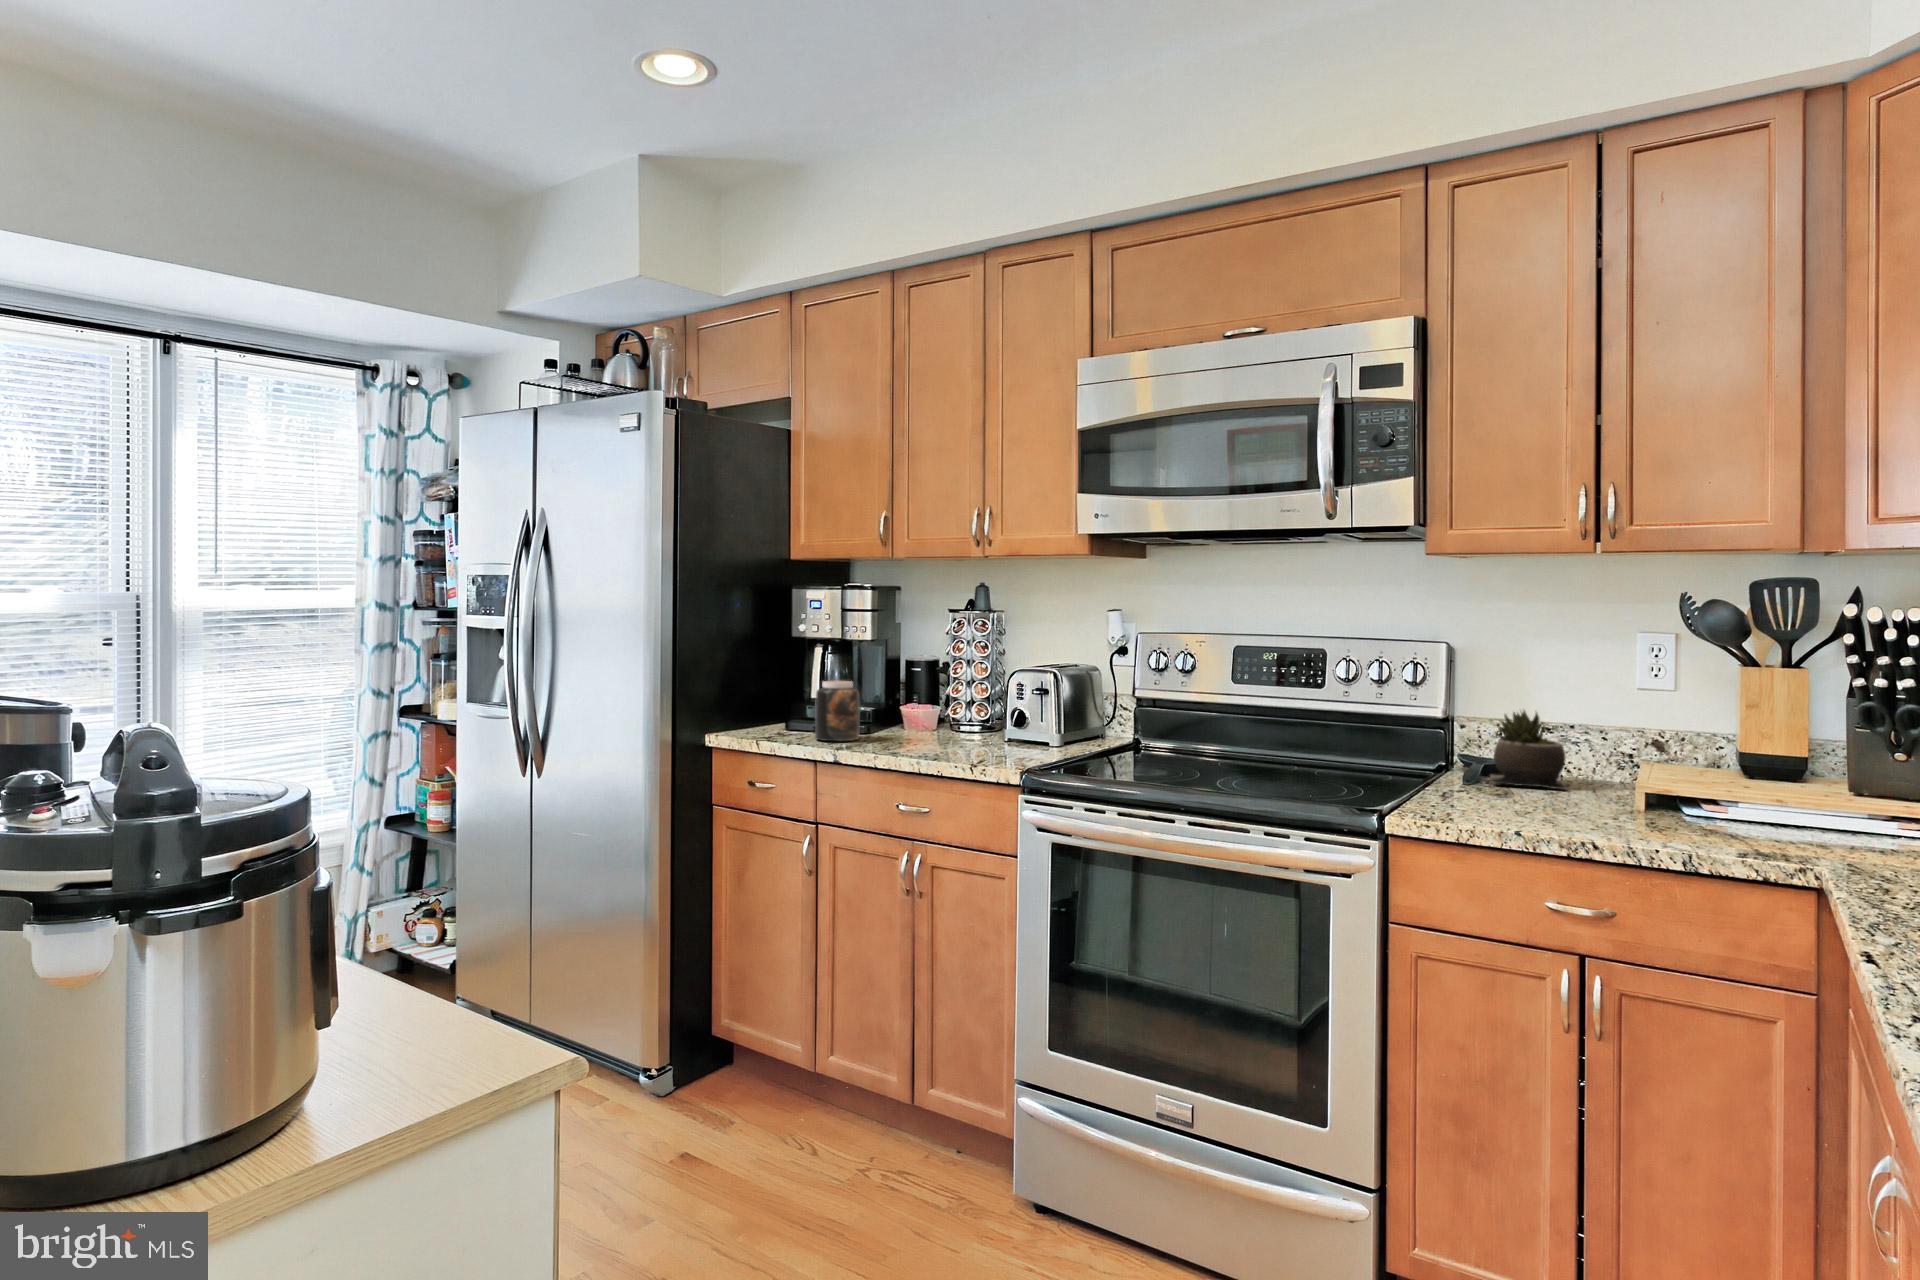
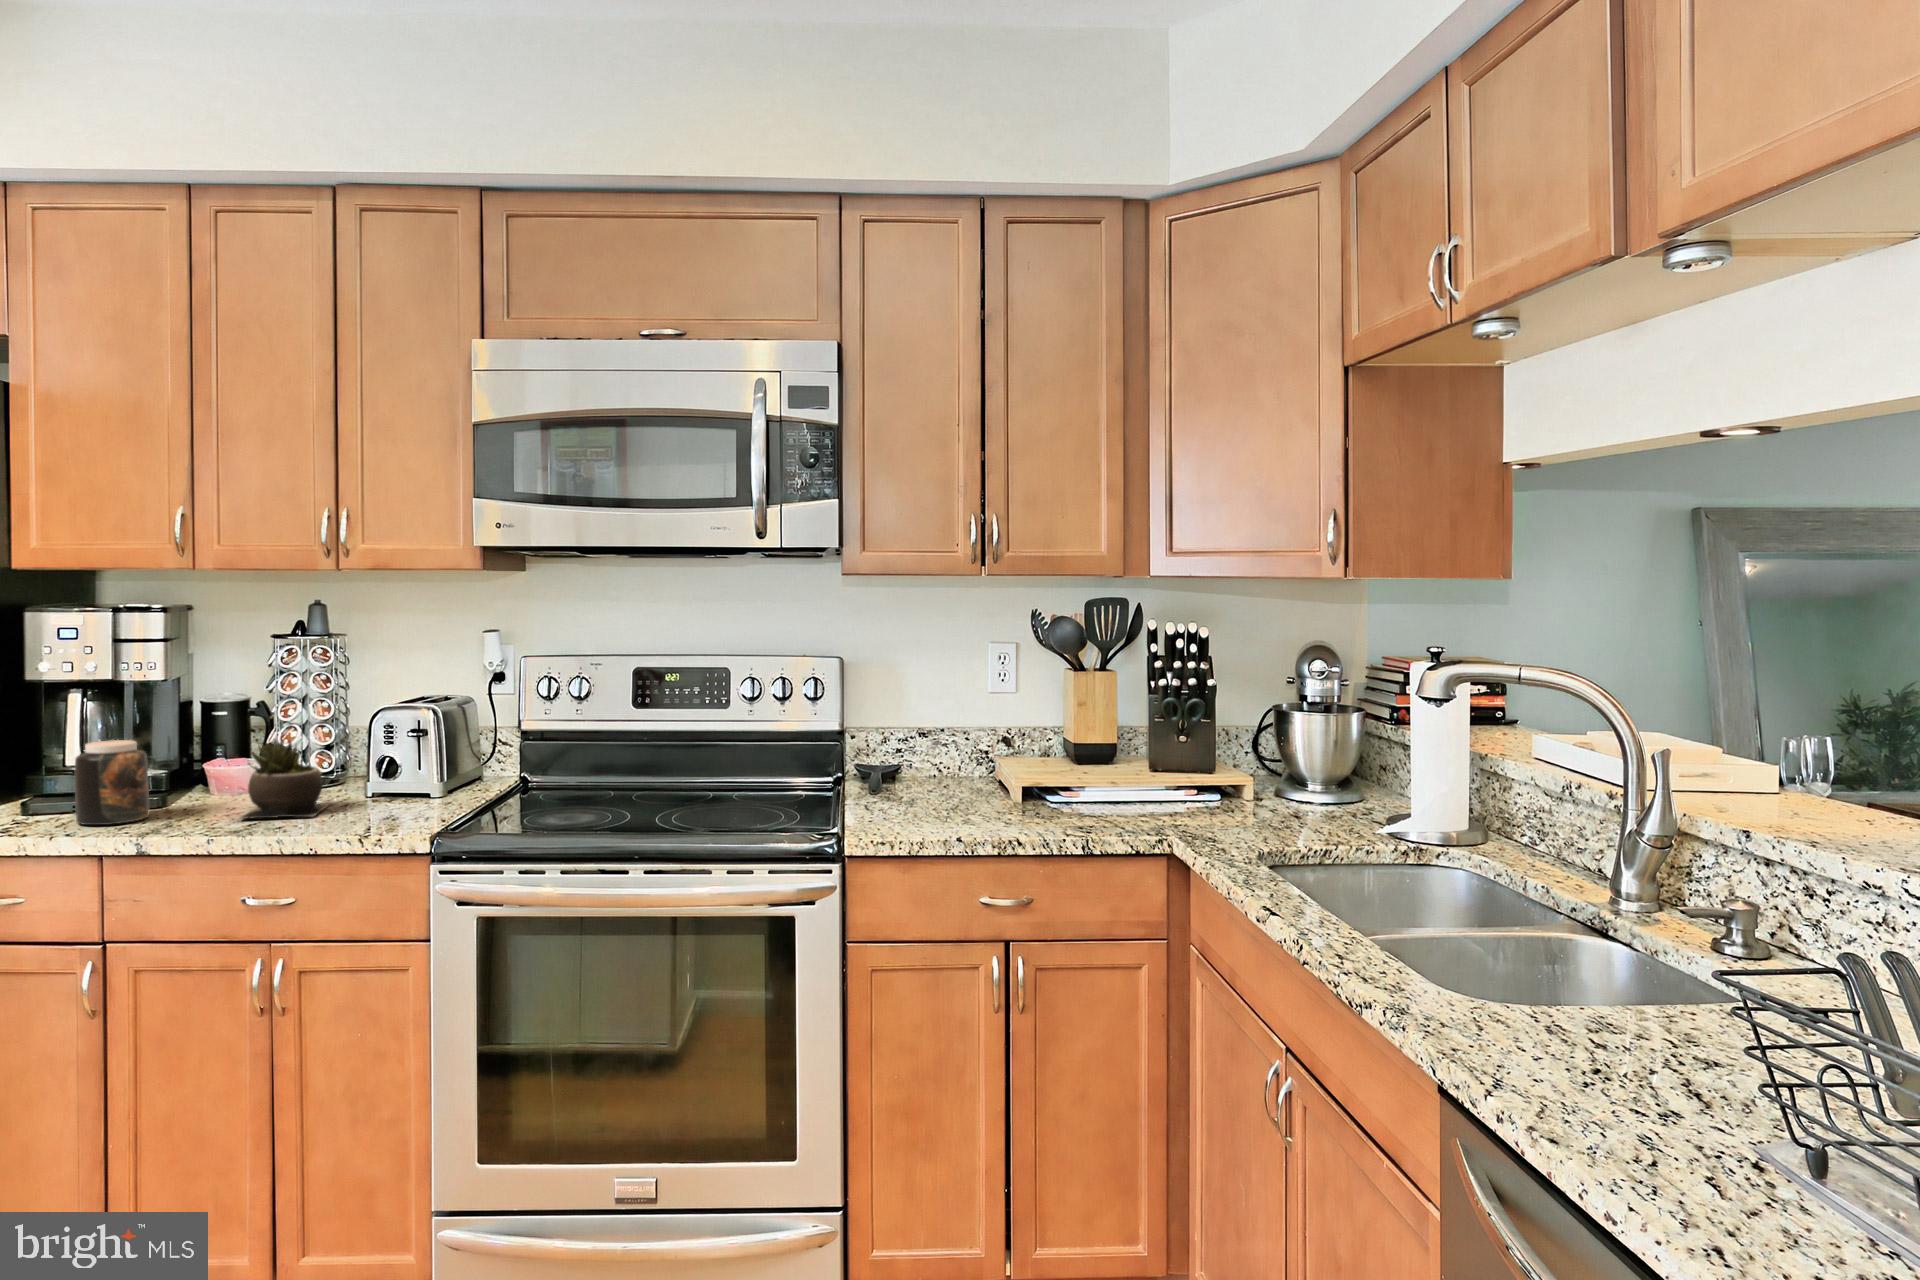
succulent plant: present [1490,711,1567,789] -> present [239,740,330,819]

